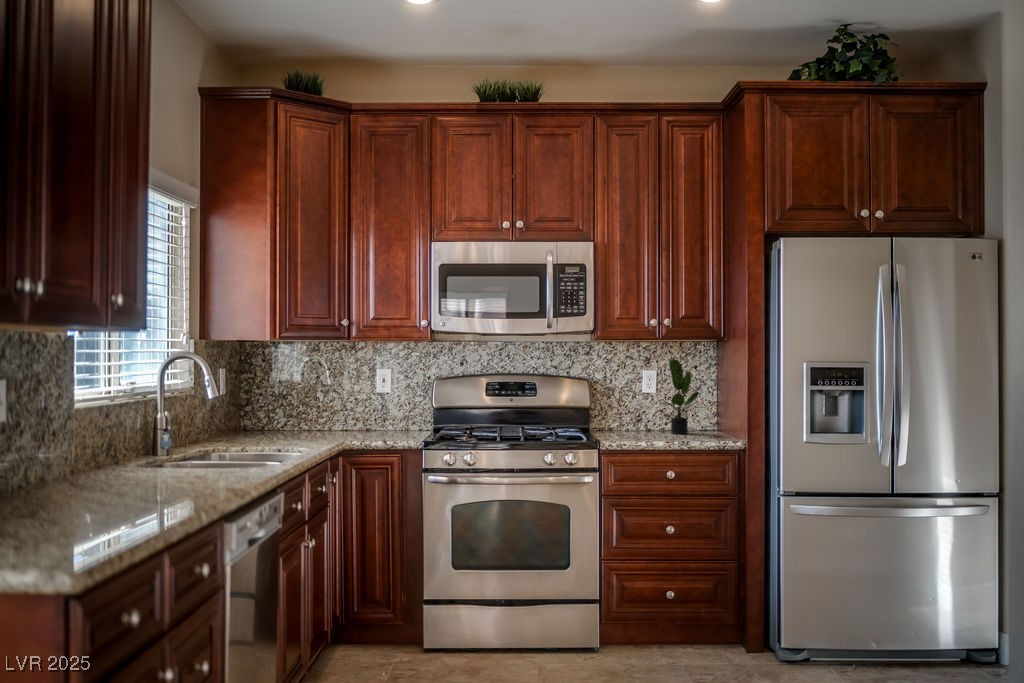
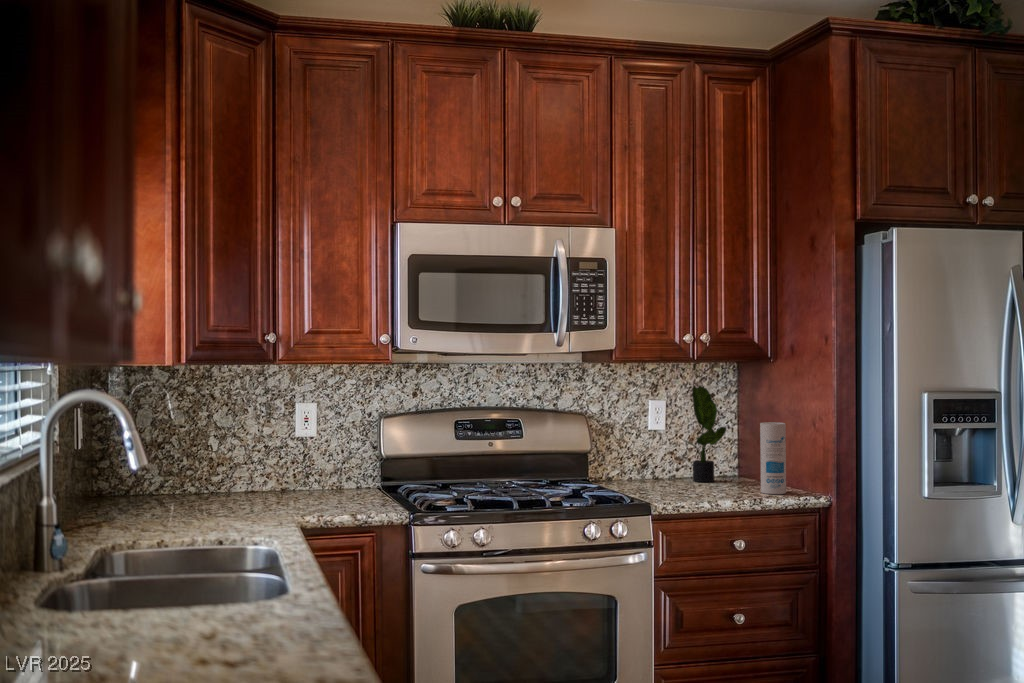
canister: none [707,388,727,444] -> present [760,422,786,494]

